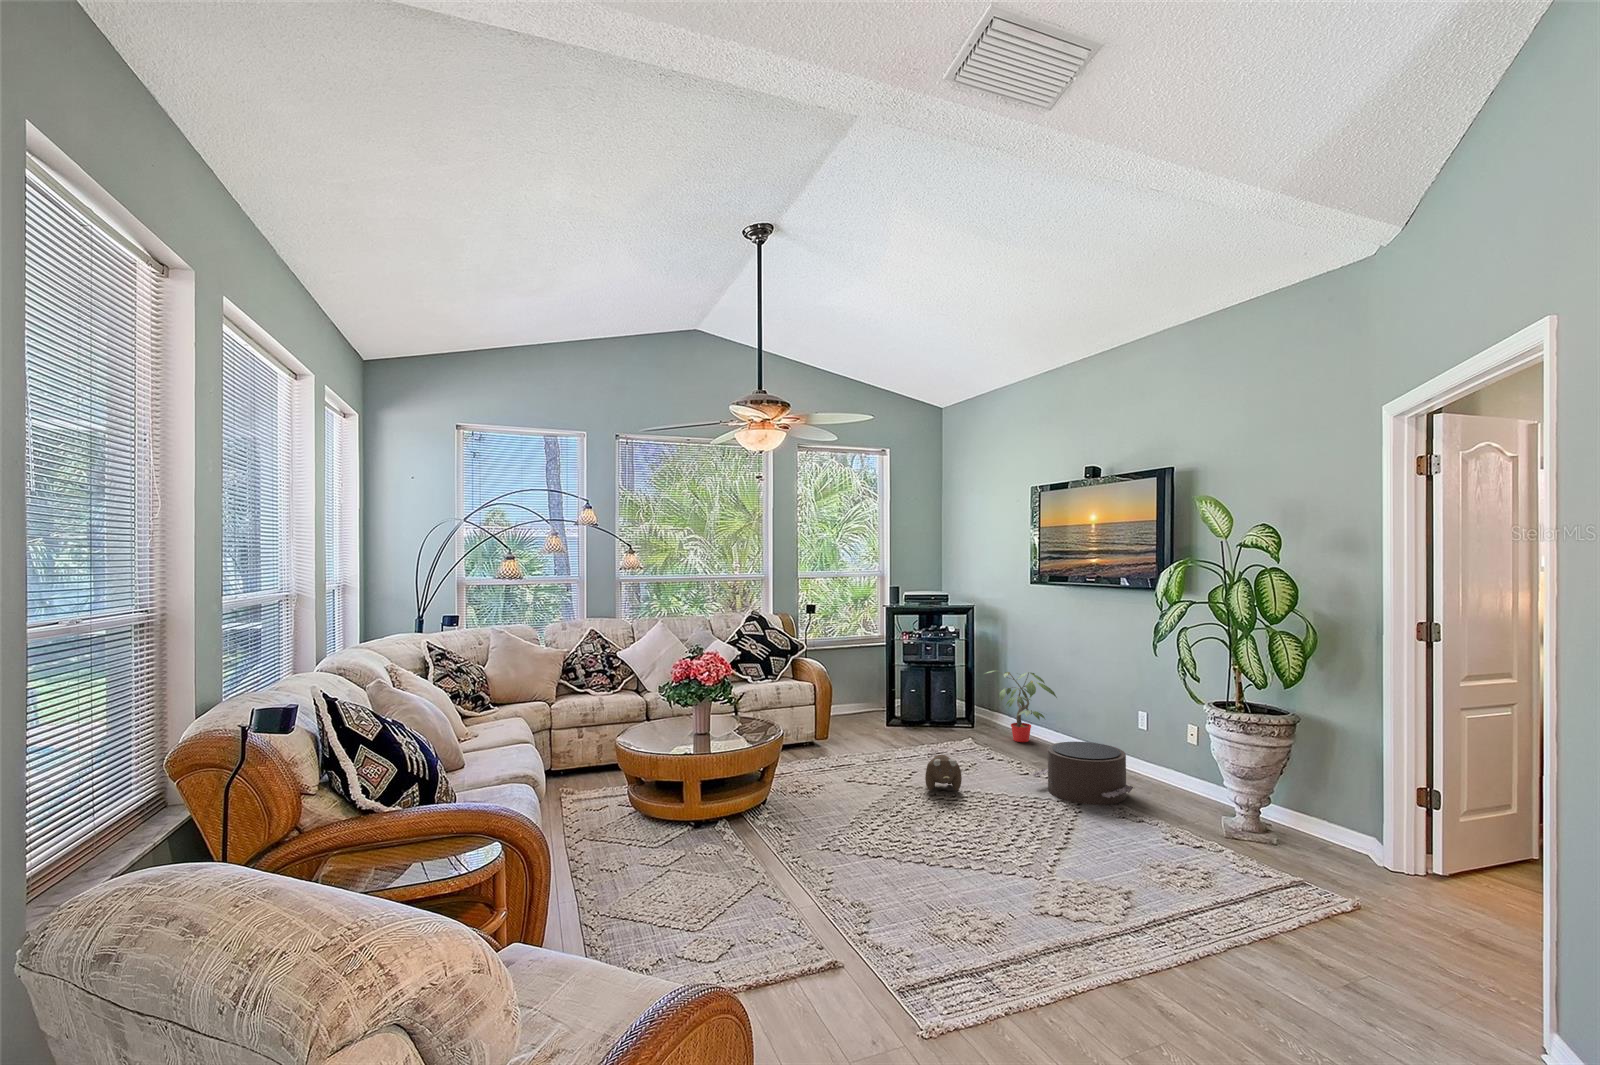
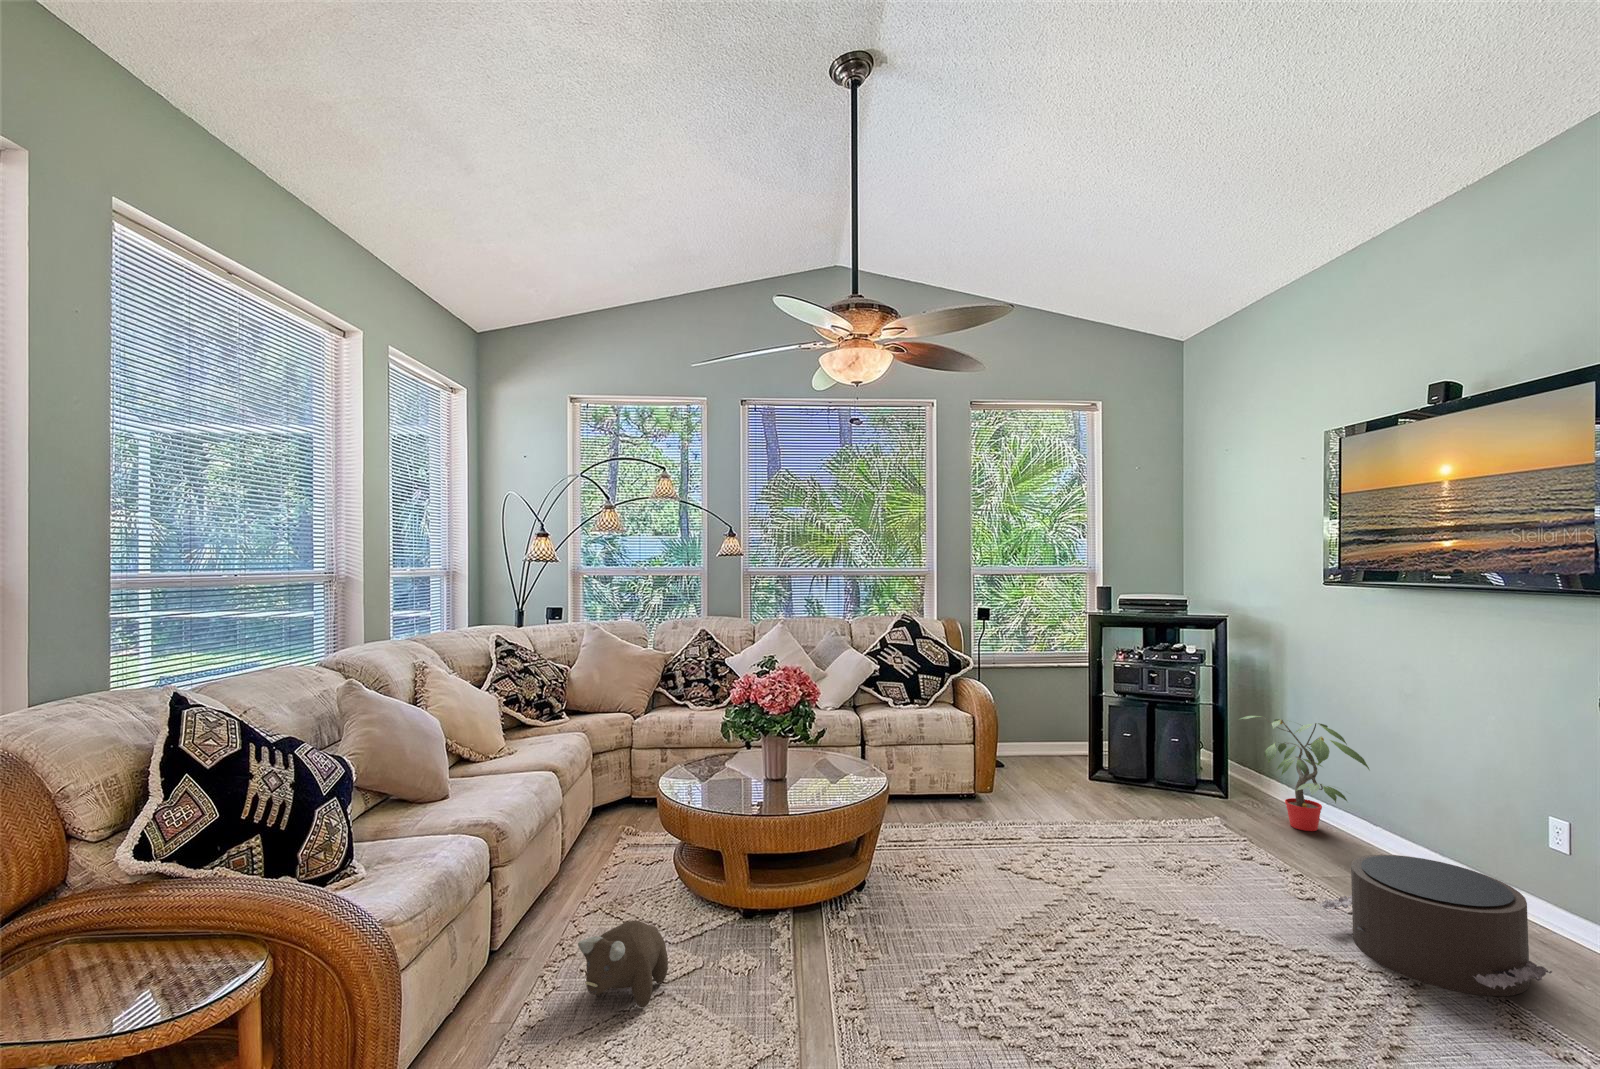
plush toy: present [925,755,962,791] -> present [578,920,668,1008]

